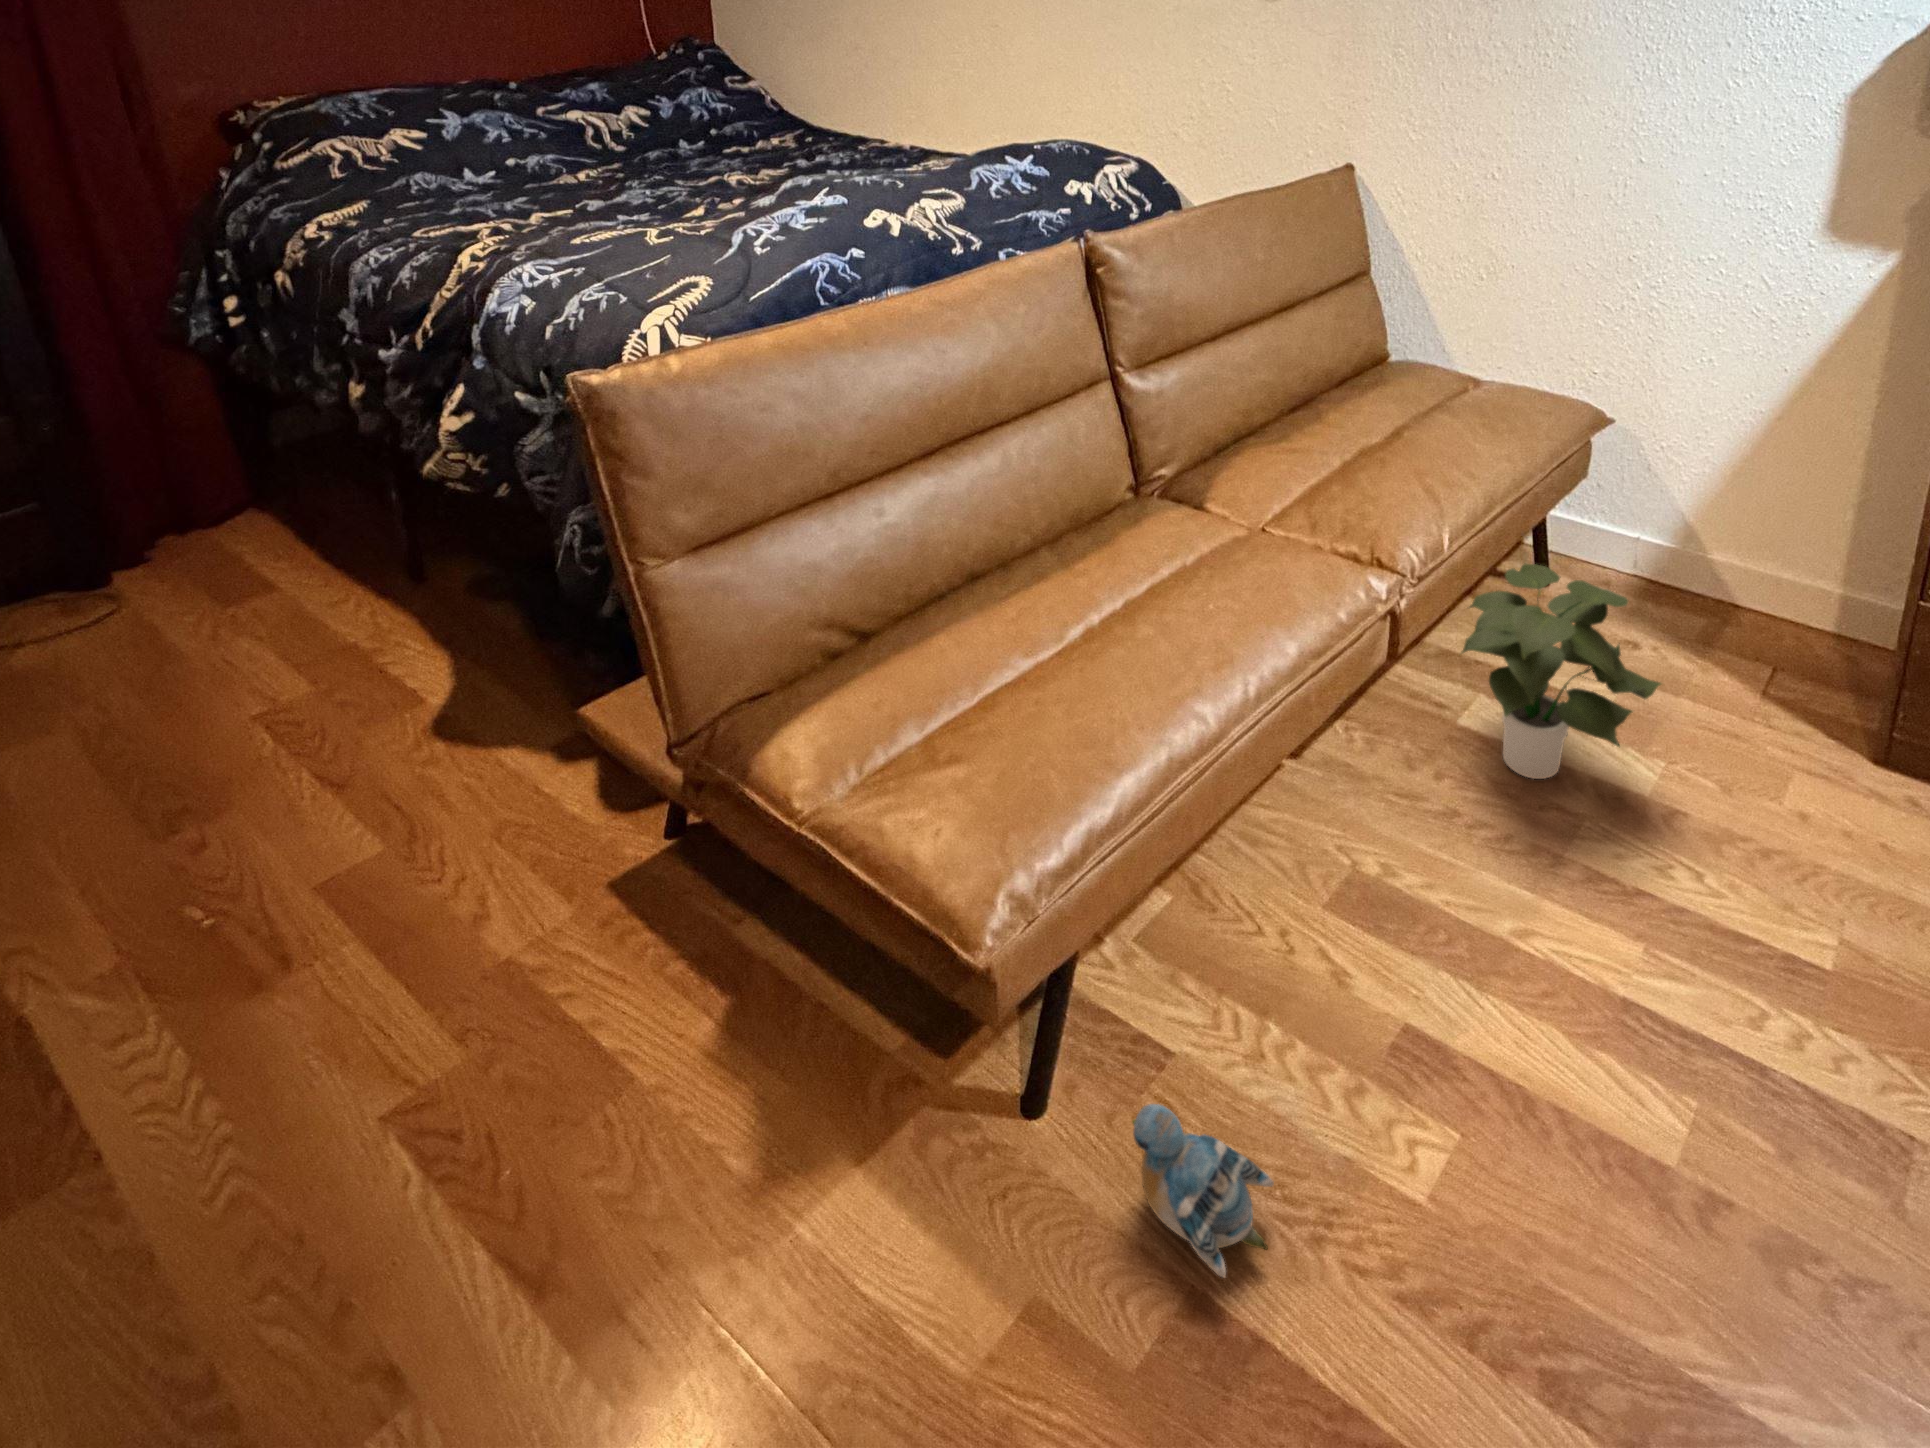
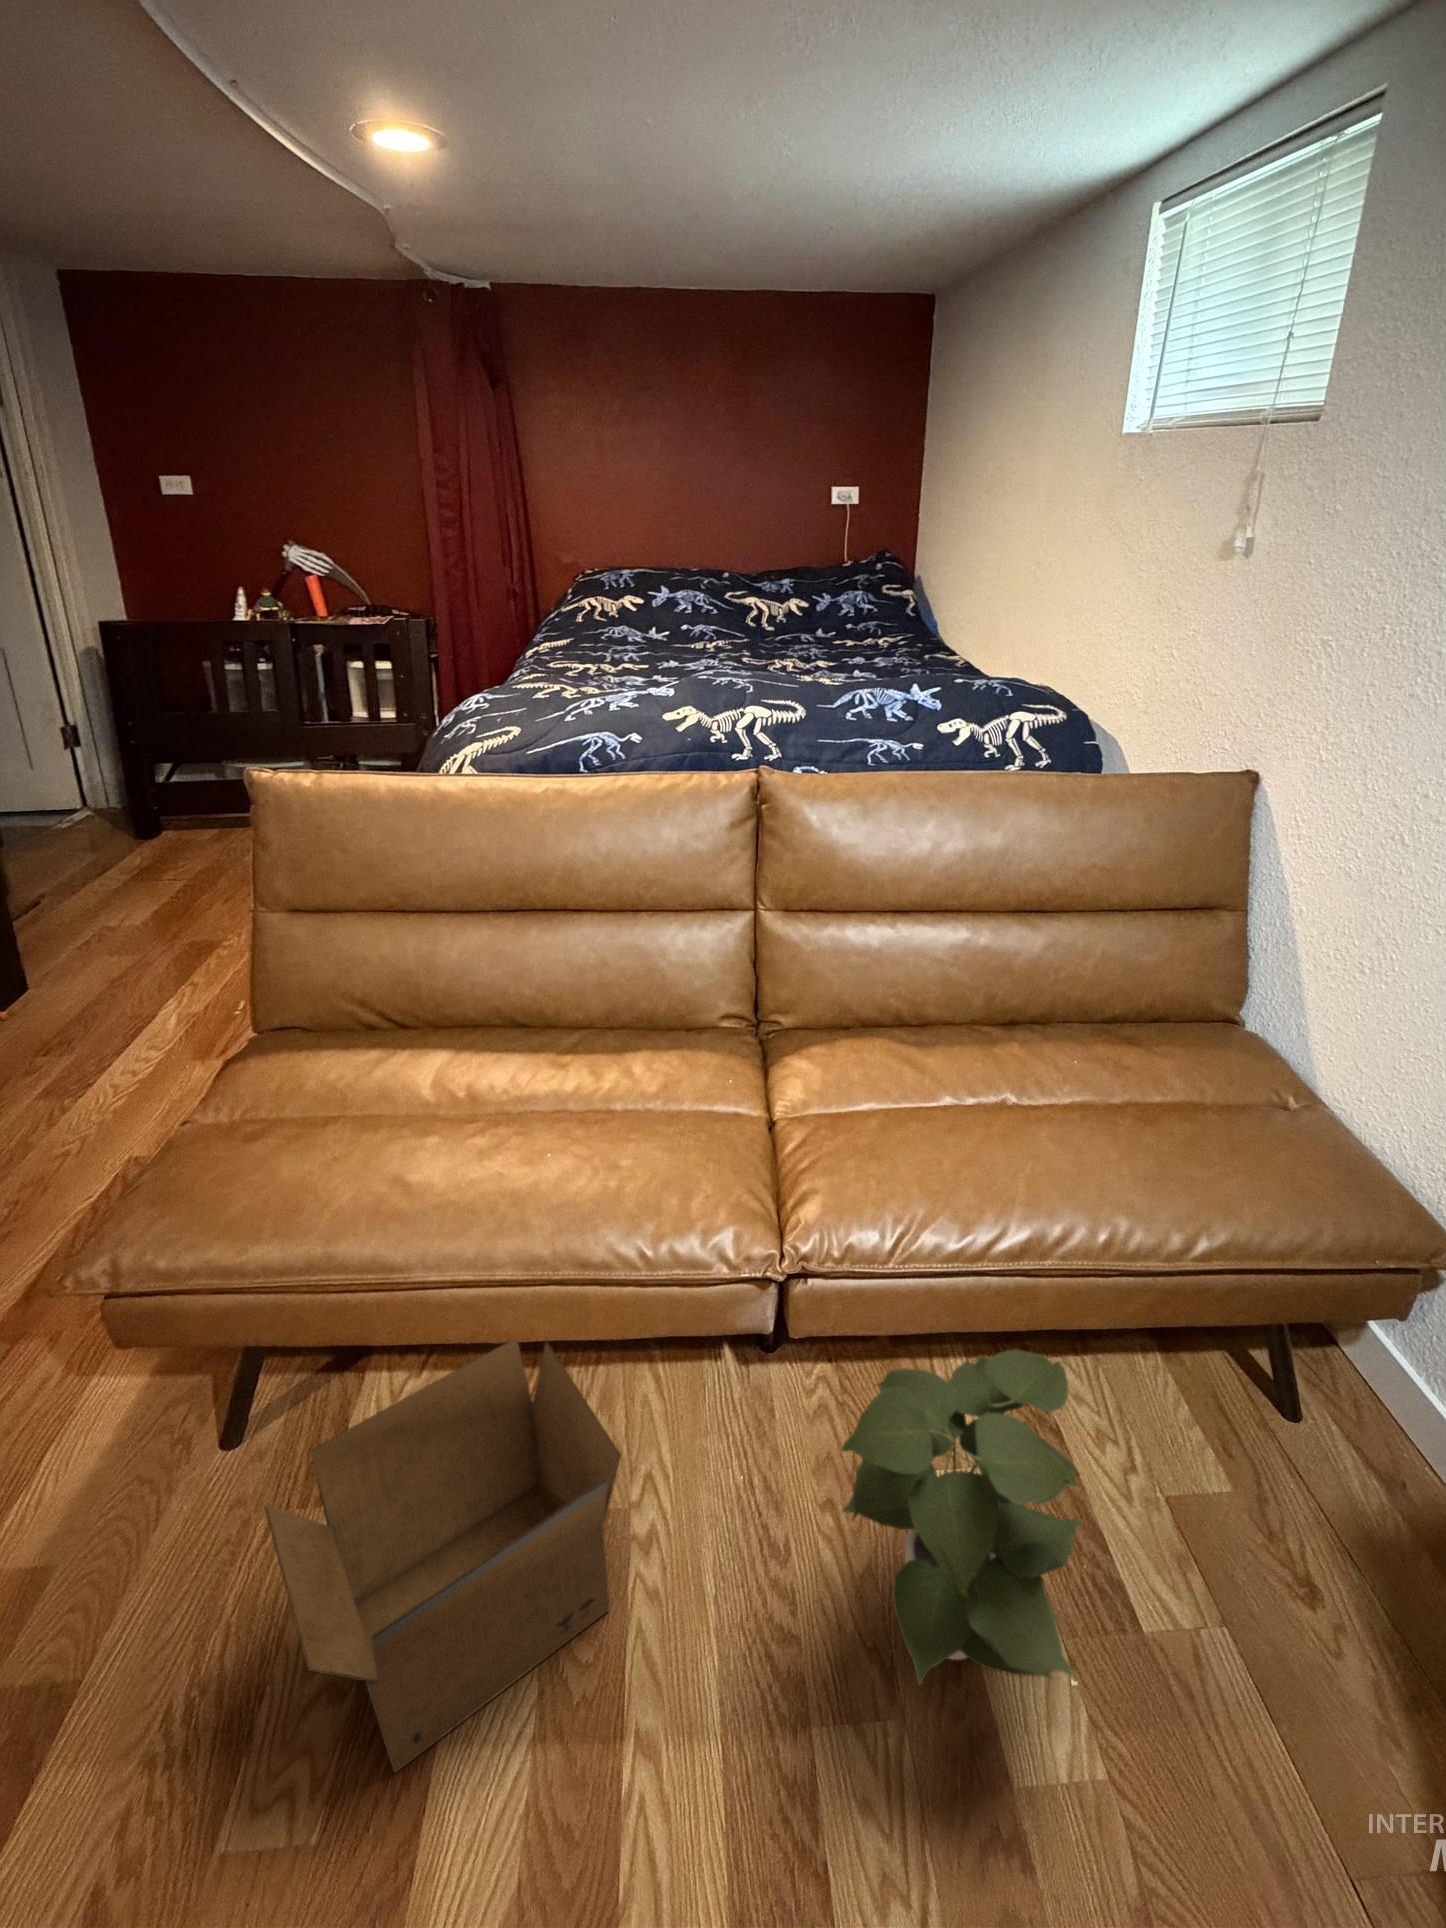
cardboard box: none [1263,760,1485,1079] -> present [265,1341,621,1772]
plush toy: present [1132,1104,1274,1277] -> none [88,1490,210,1691]

